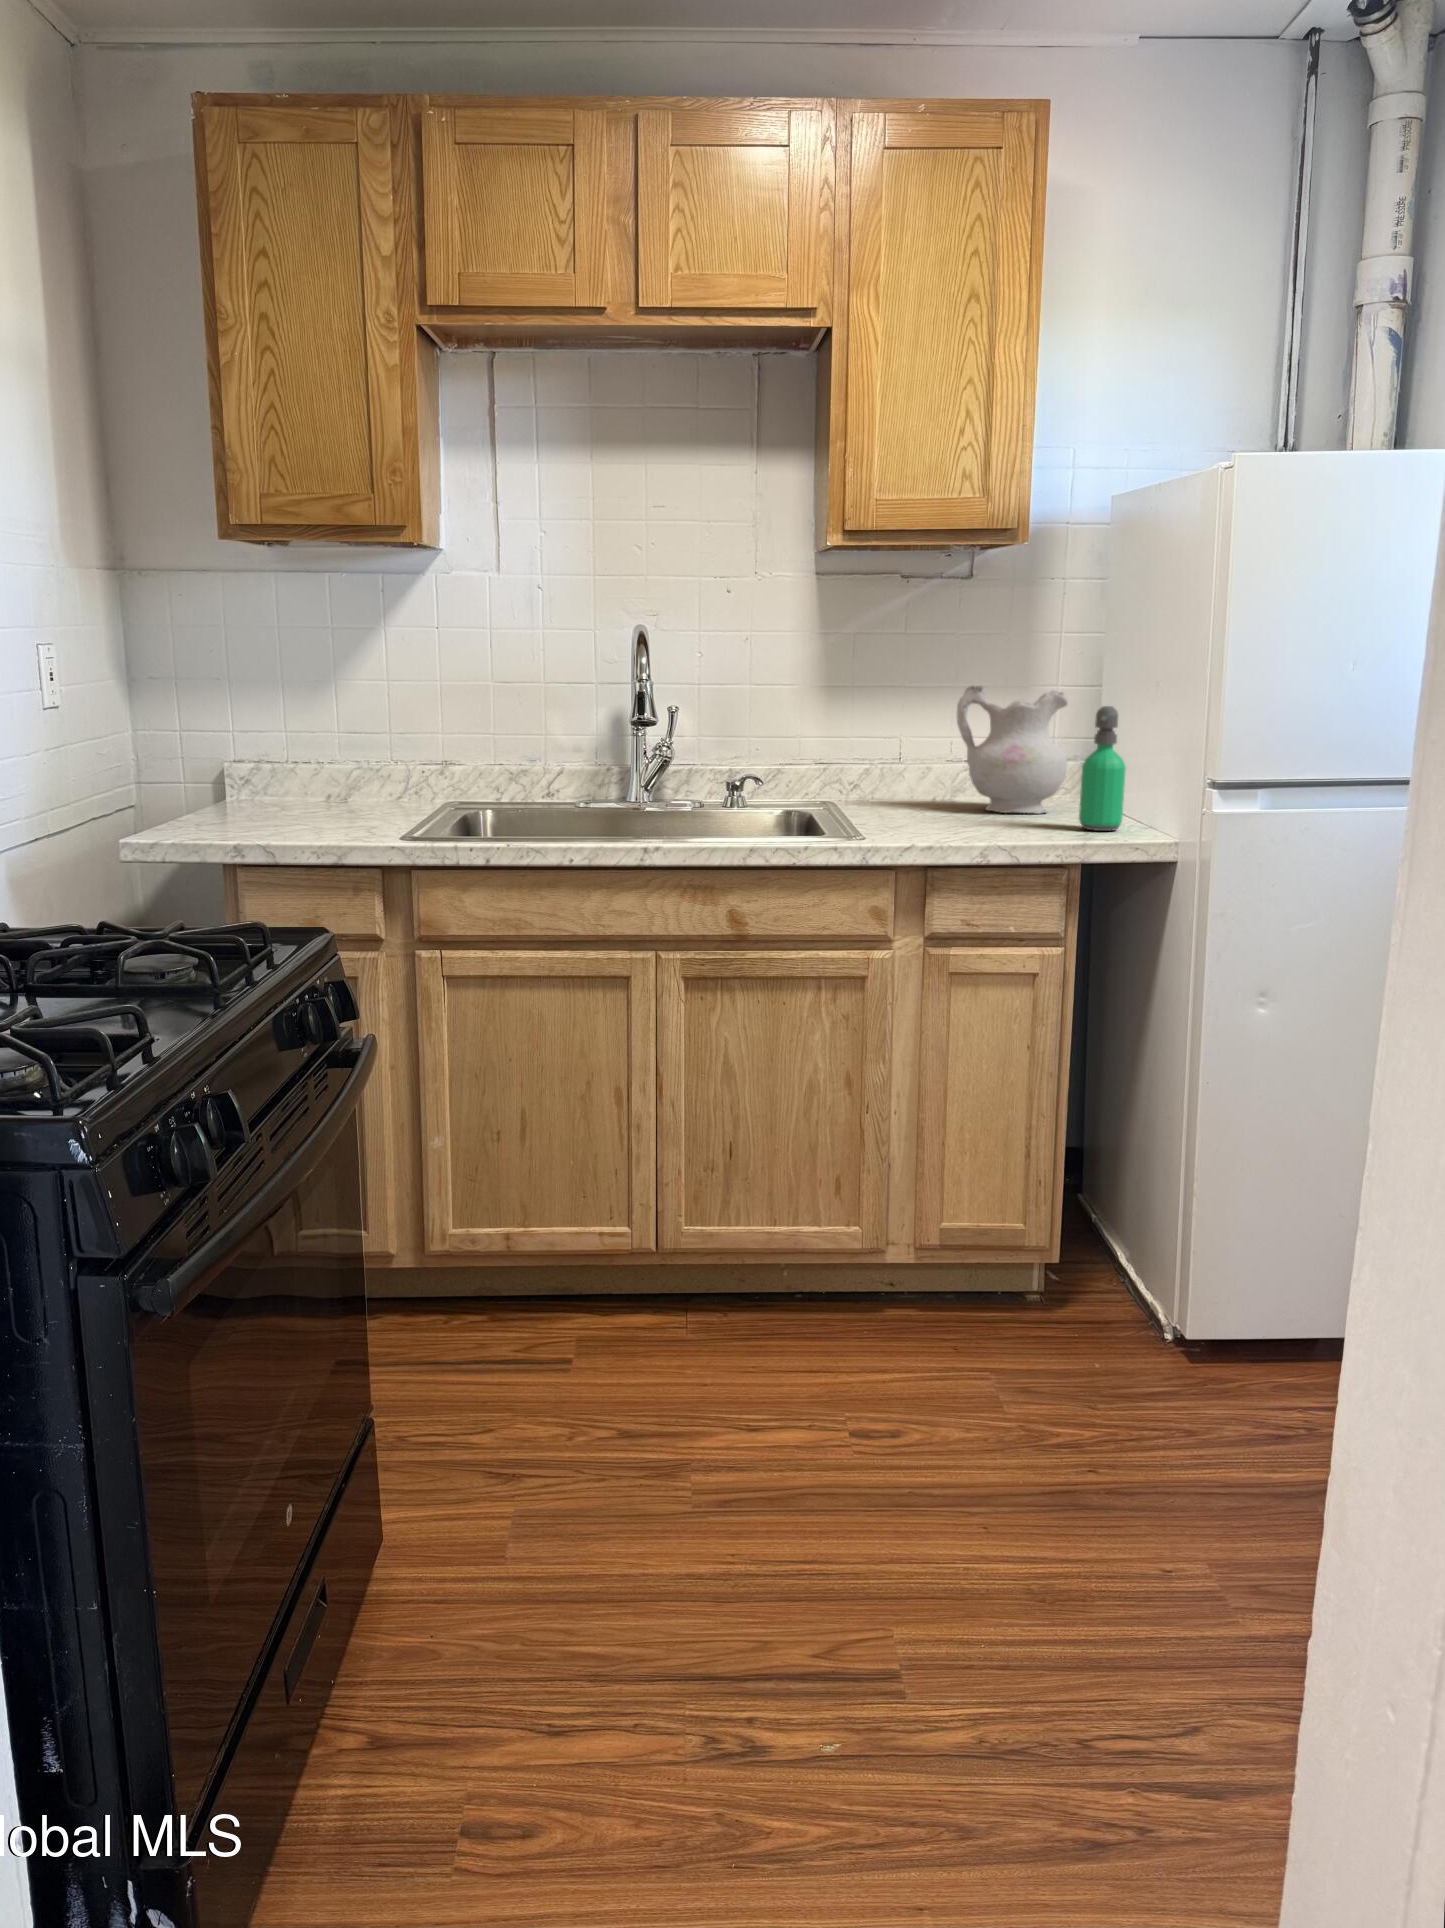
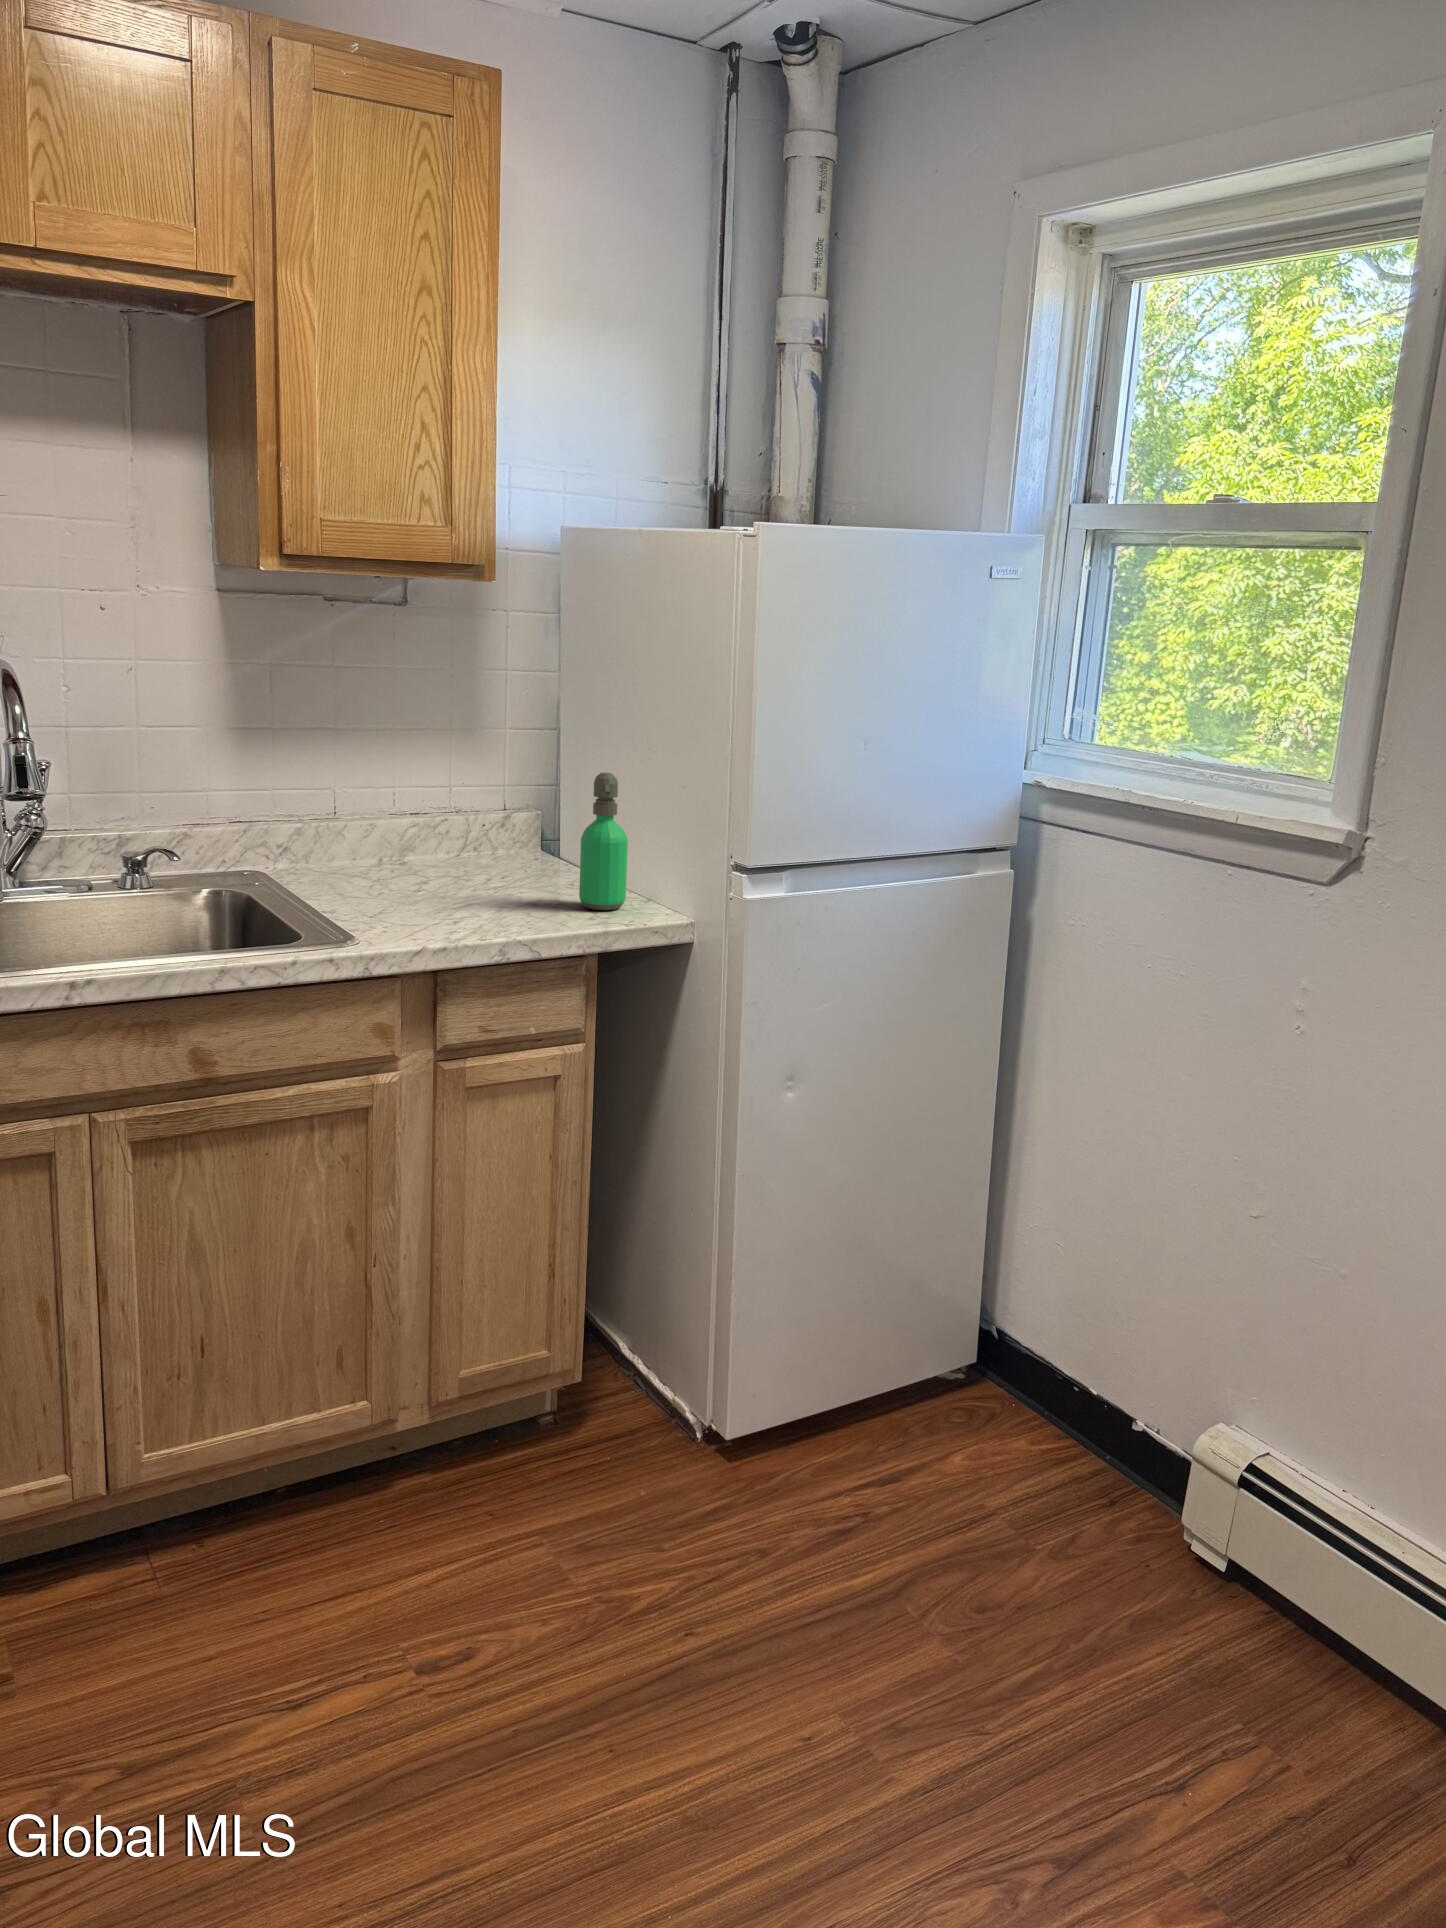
ceramic pitcher: present [957,685,1068,814] -> none [414,737,540,883]

